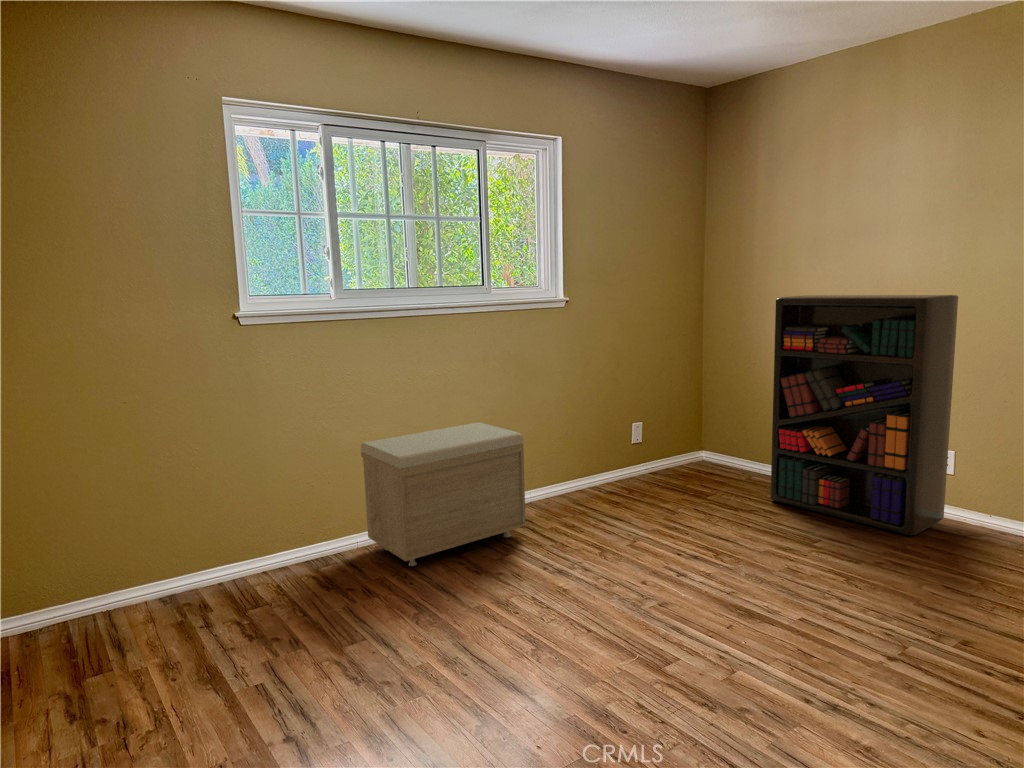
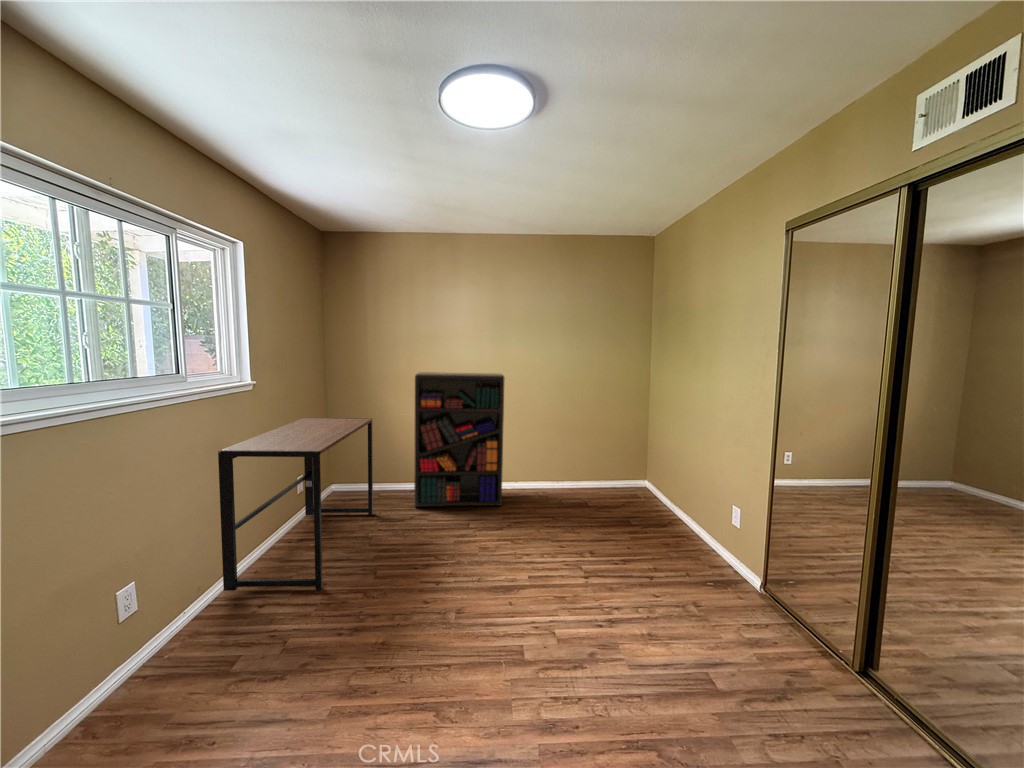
desk: none [509,353,712,534] -> present [218,418,373,591]
storage bench: present [361,422,526,566] -> none [49,513,279,730]

